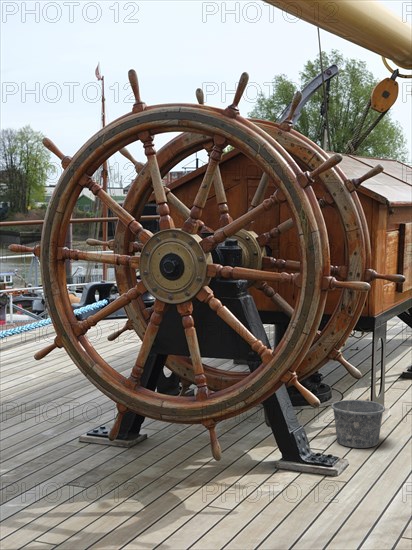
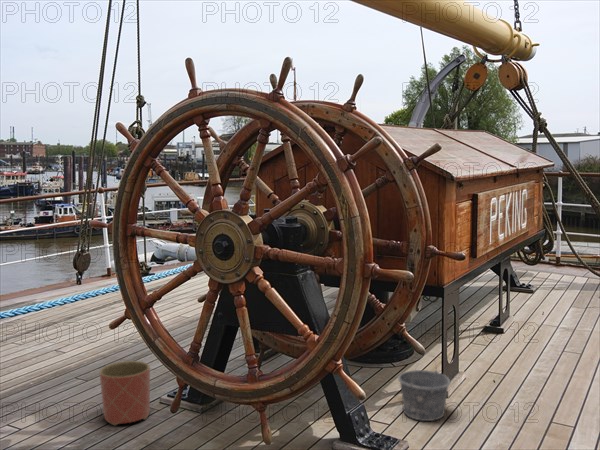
planter: none [21,396,74,462] -> present [100,361,150,425]

